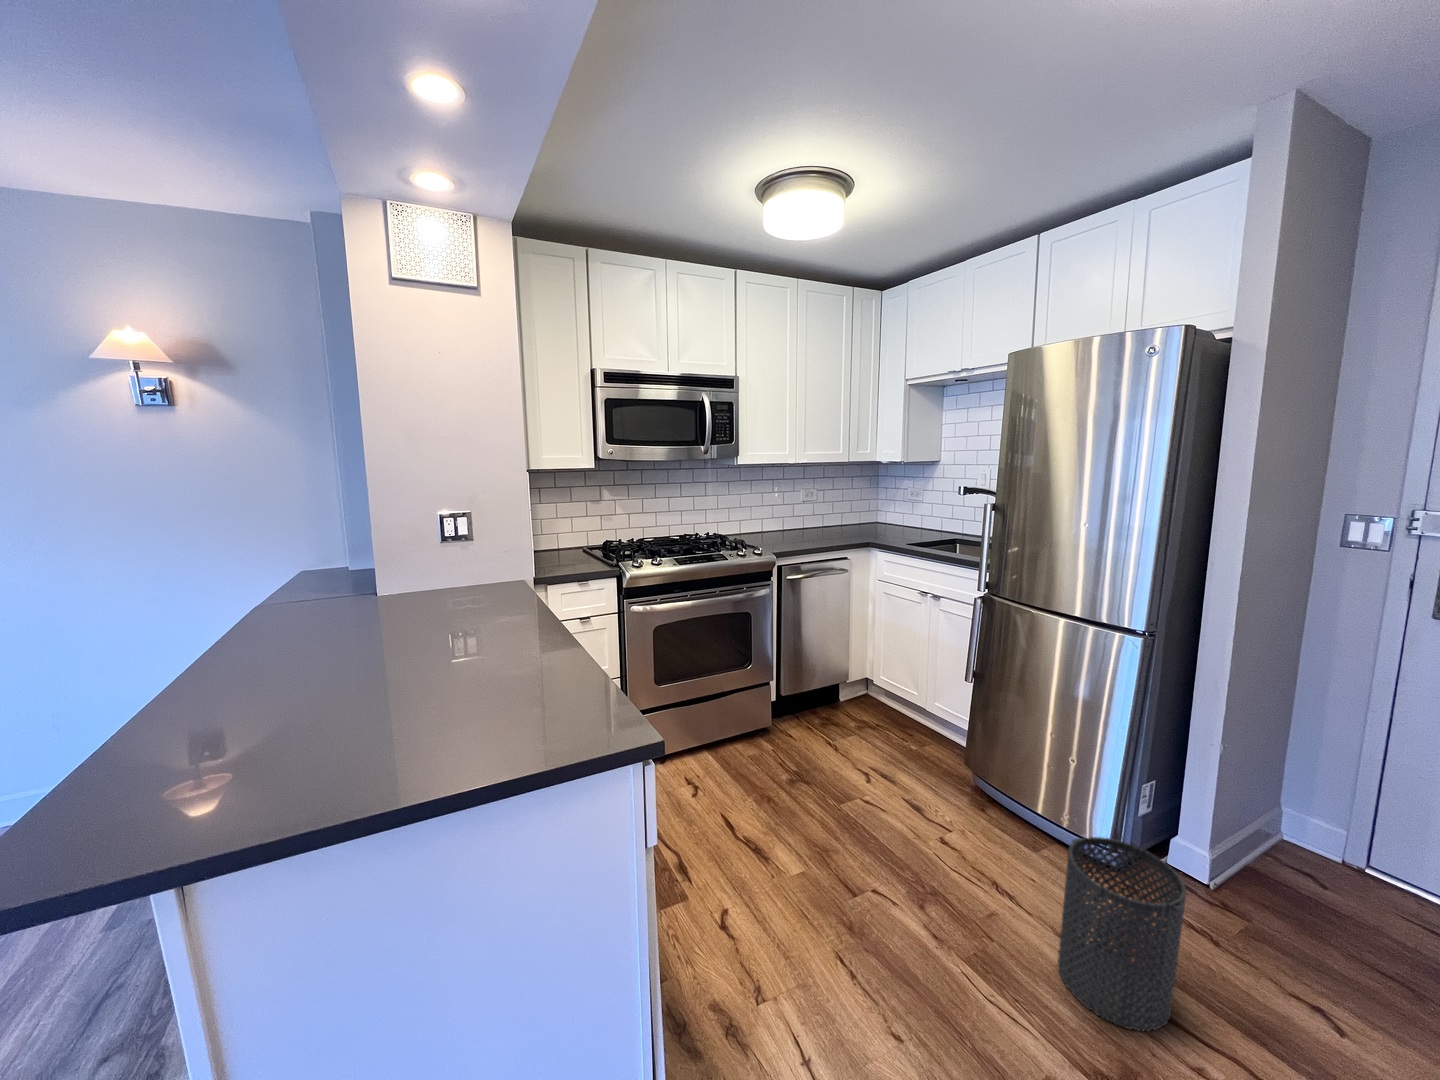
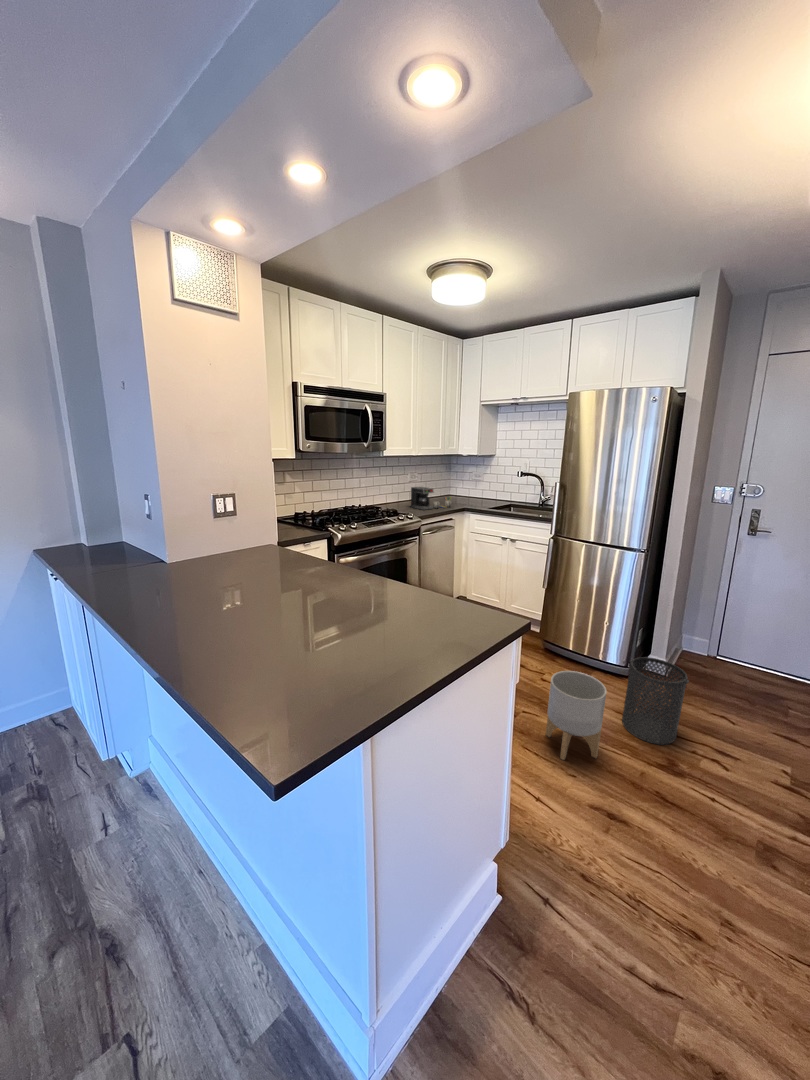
coffee maker: none [785,509,851,543] -> present [411,487,451,510]
planter: none [882,834,984,1016] -> present [546,671,607,760]

